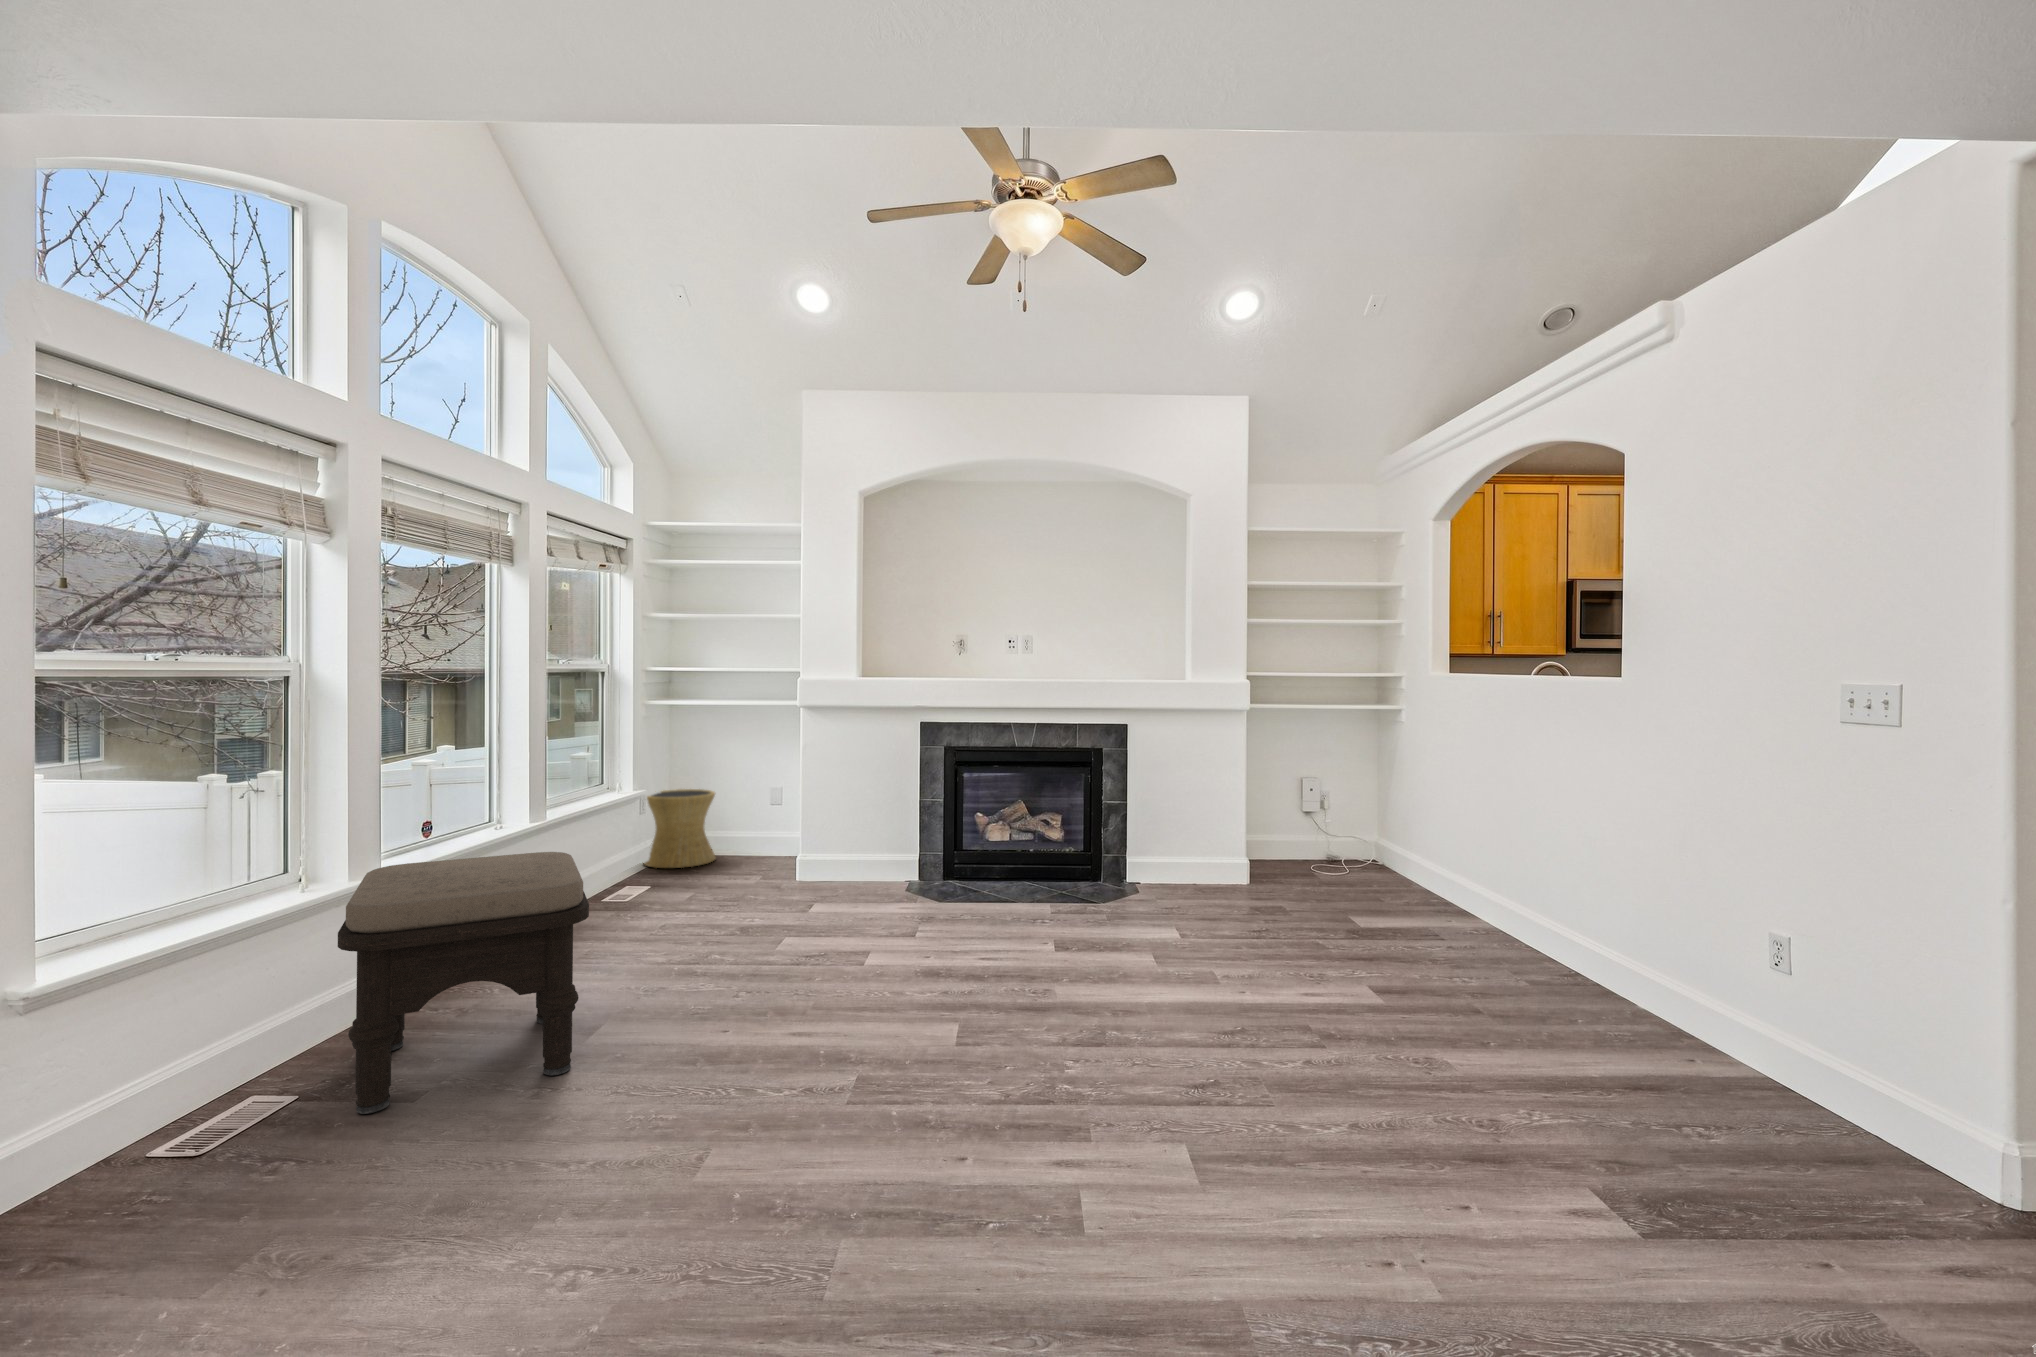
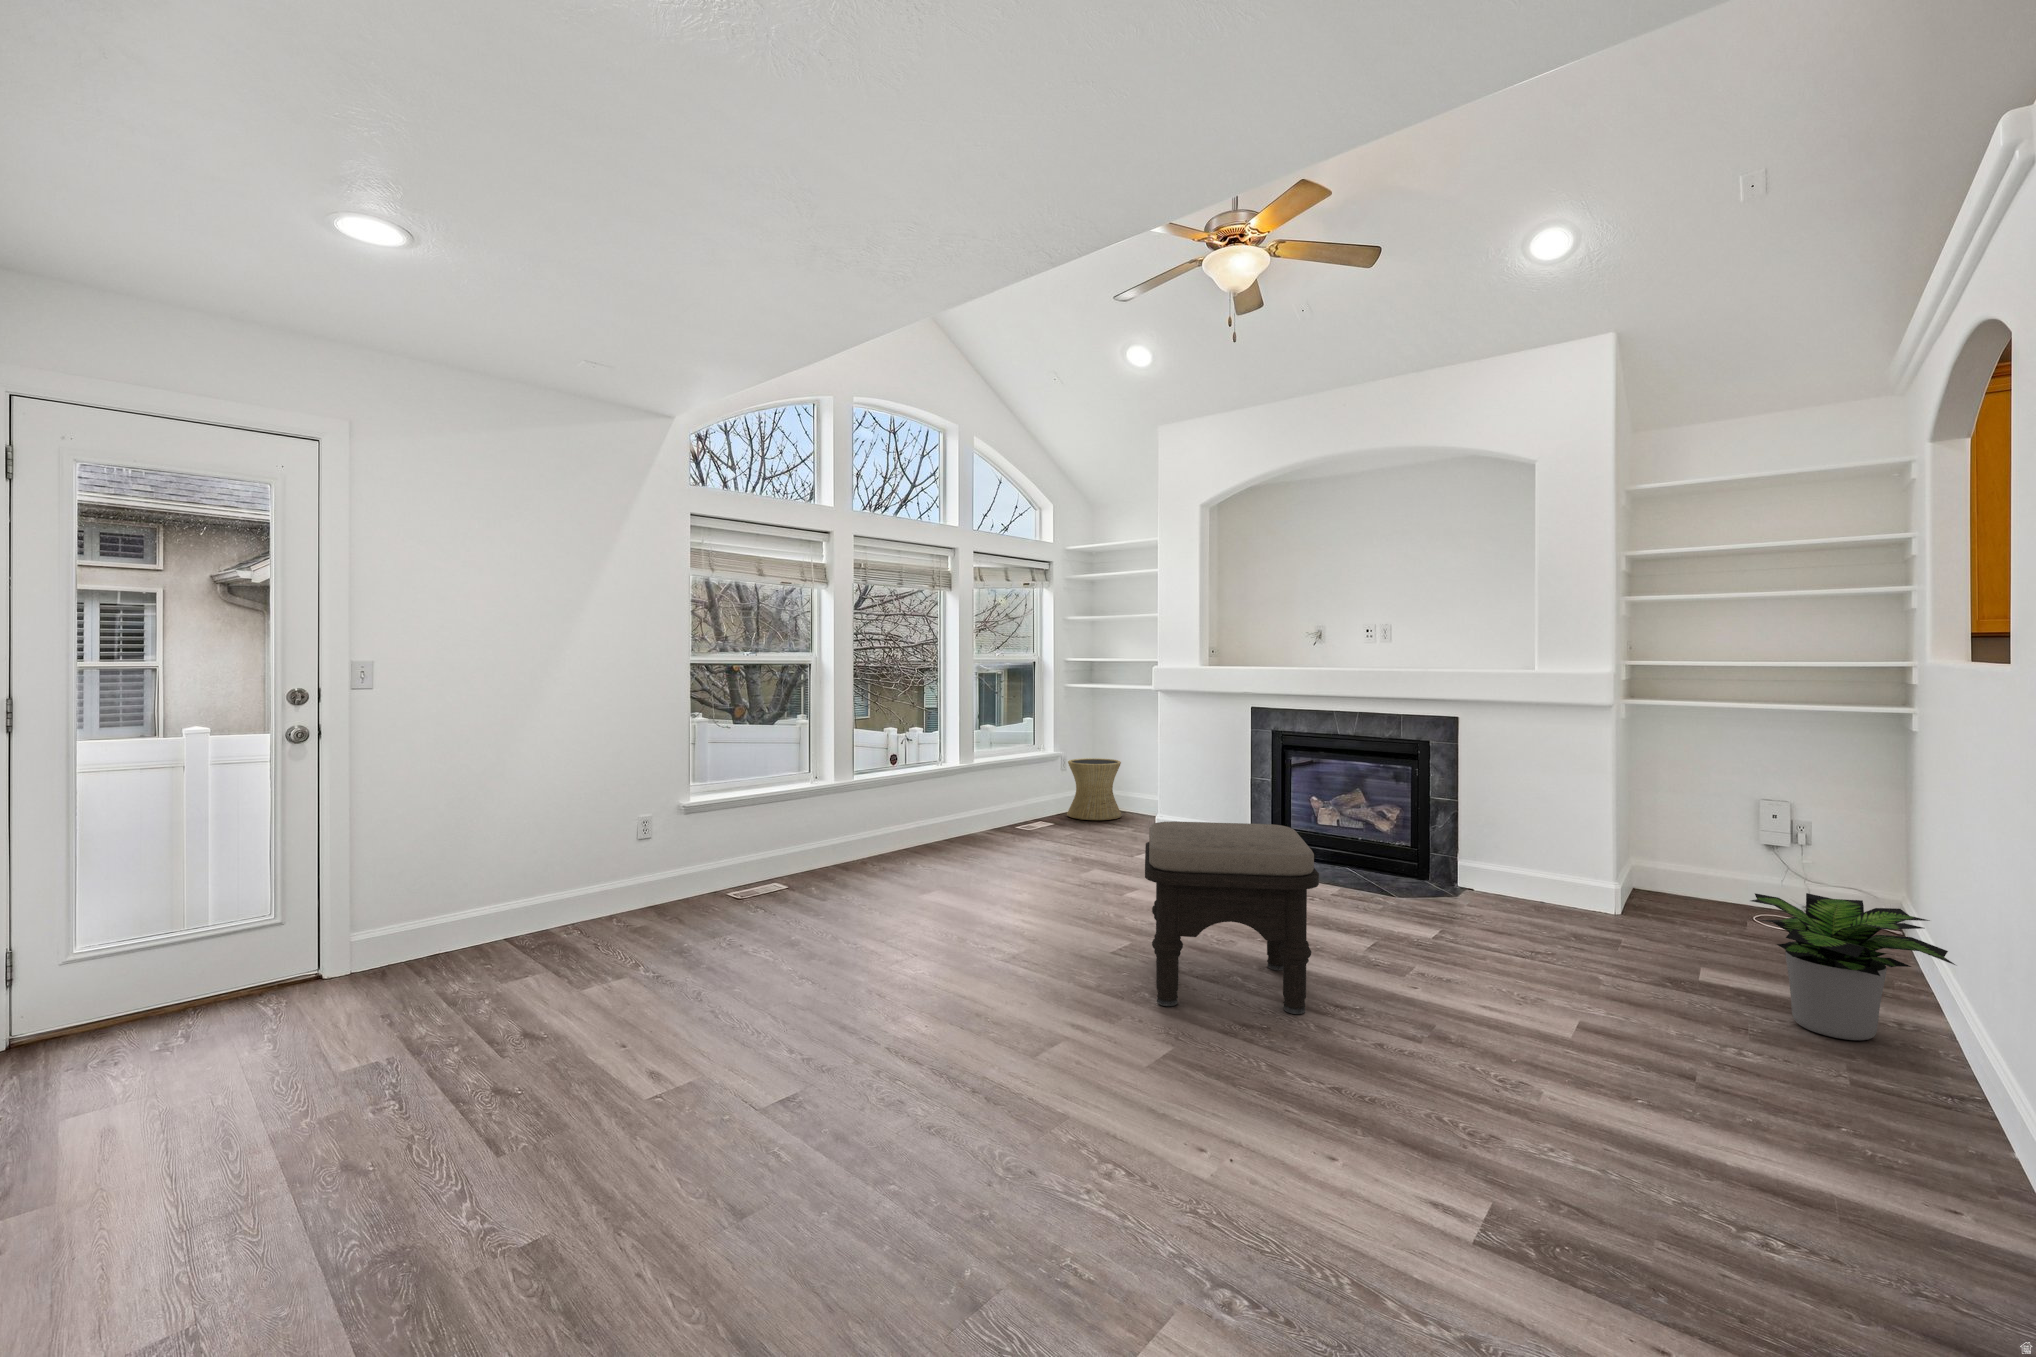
ottoman: present [338,852,589,1114] -> present [1145,821,1319,1014]
potted plant: none [1427,852,1561,961] -> present [1751,893,1955,1040]

